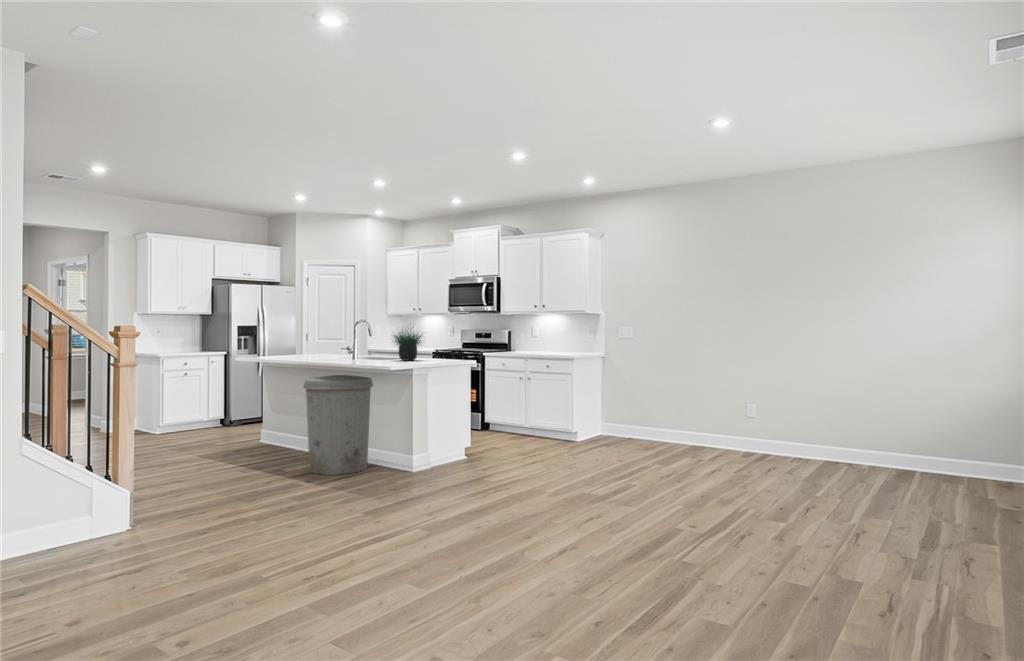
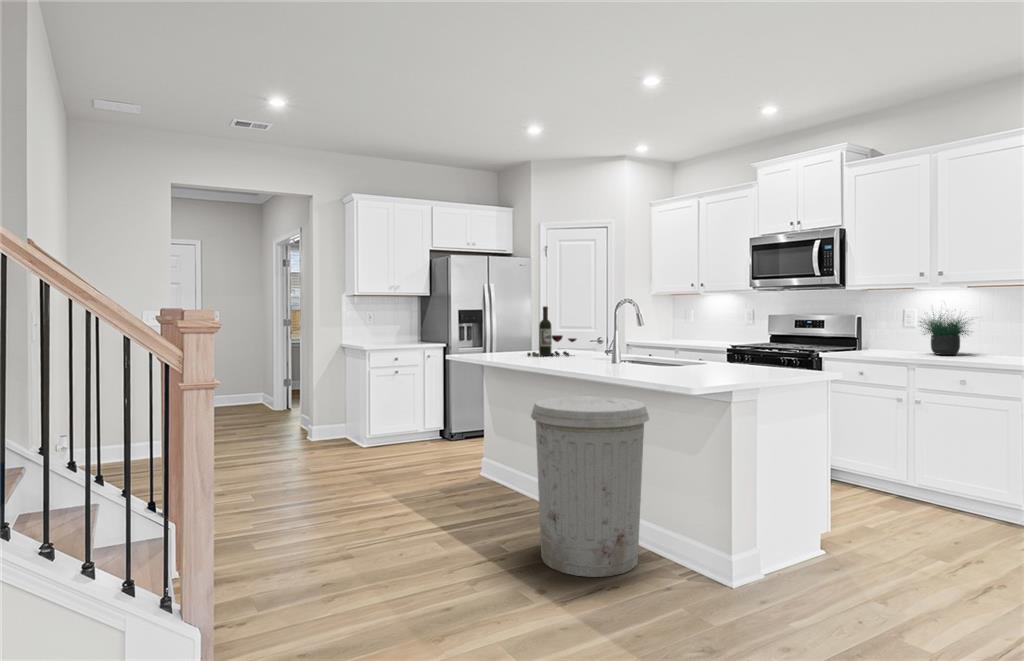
wine bottle: none [296,323,332,357] -> present [527,306,577,357]
potted plant: present [394,330,422,361] -> present [920,314,967,355]

